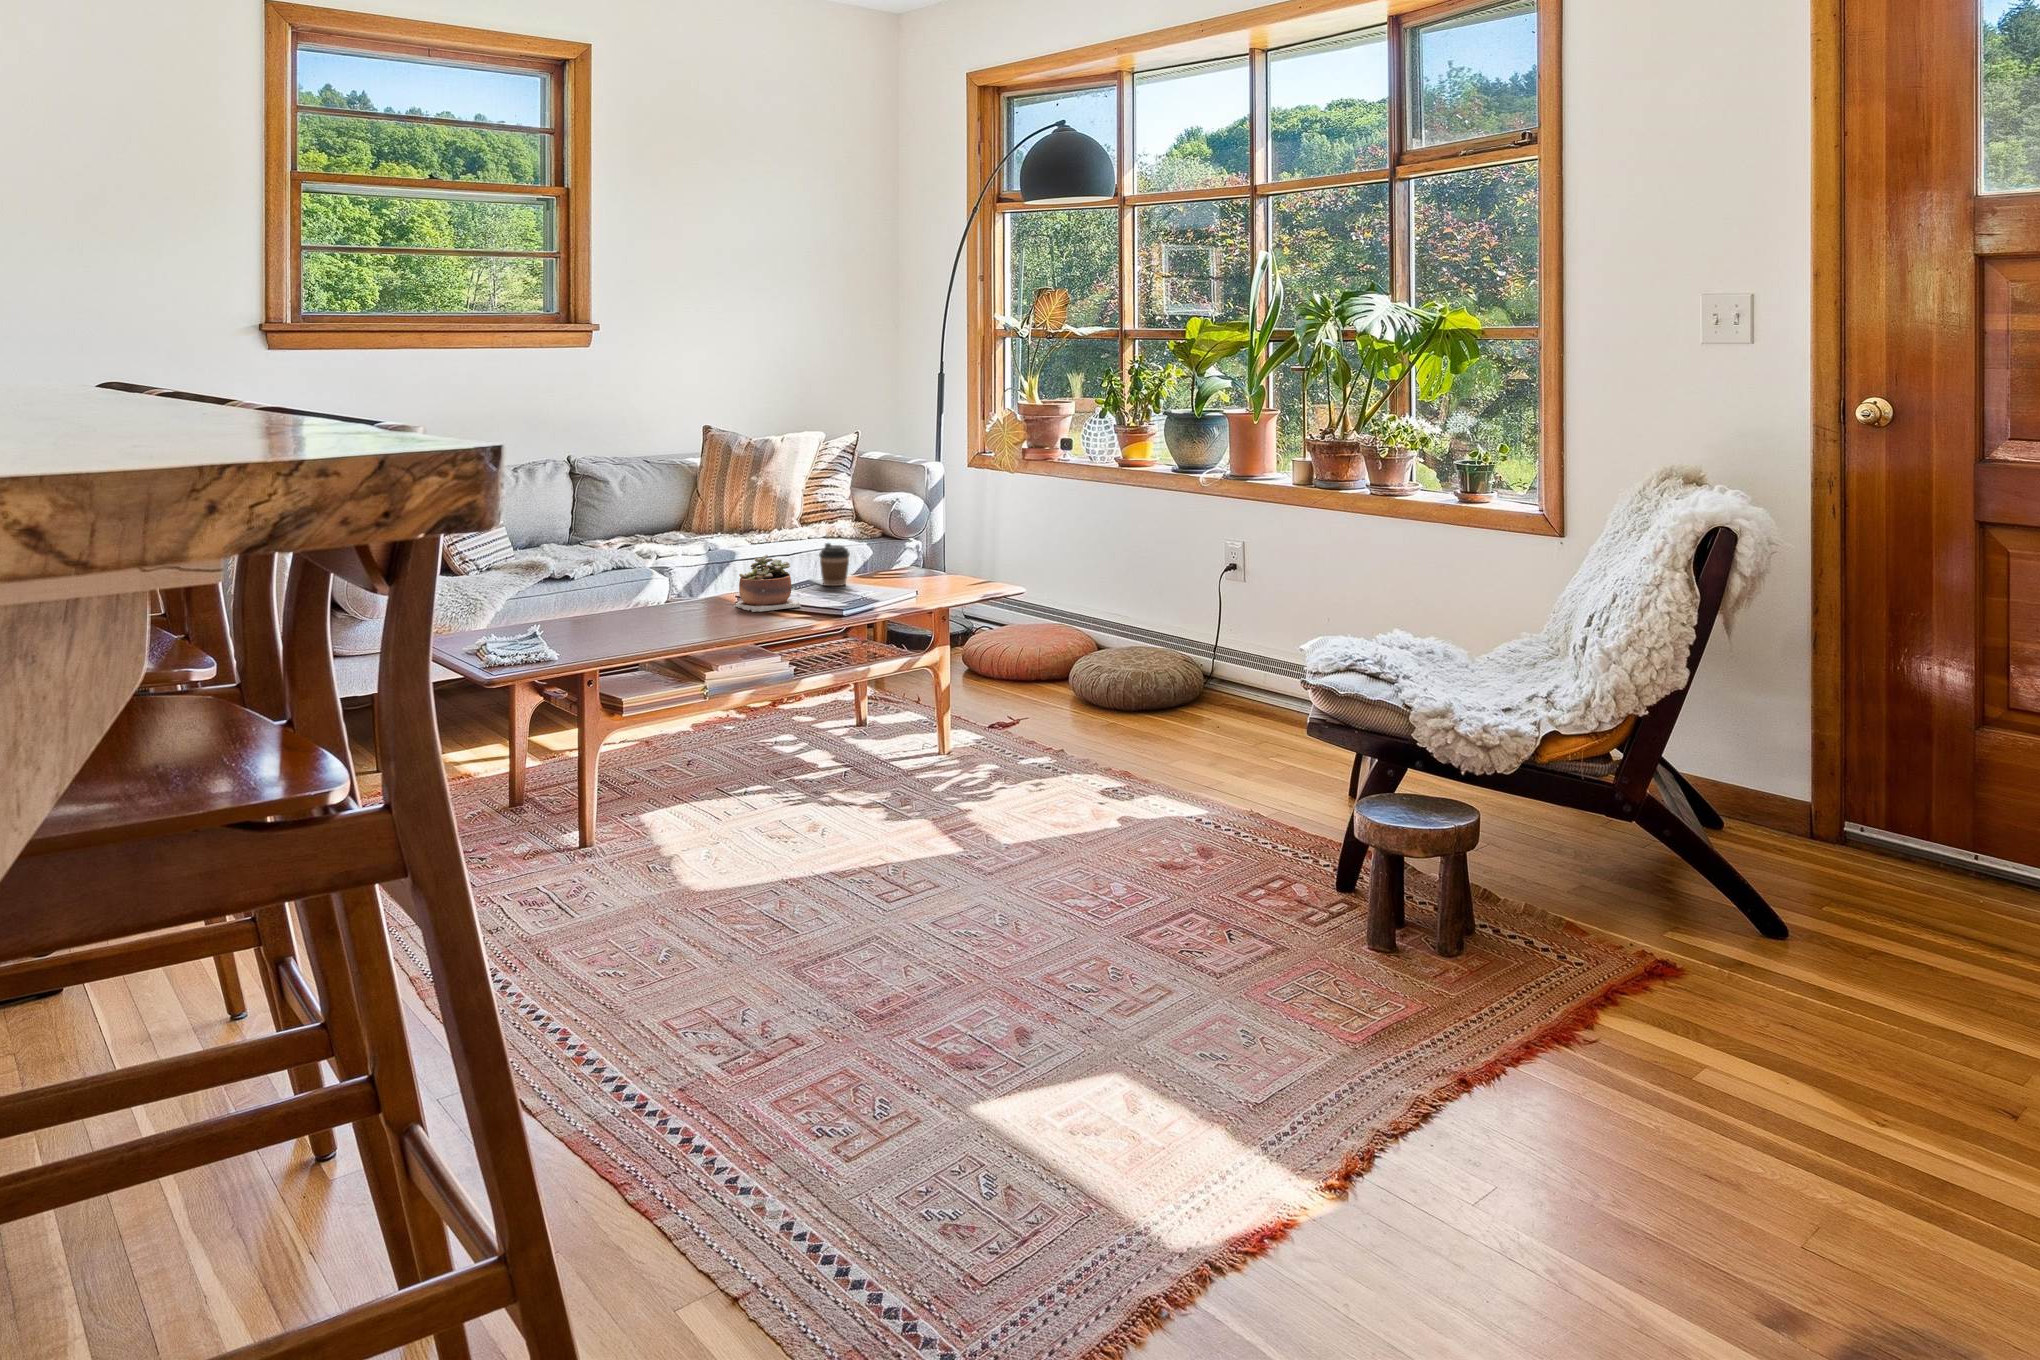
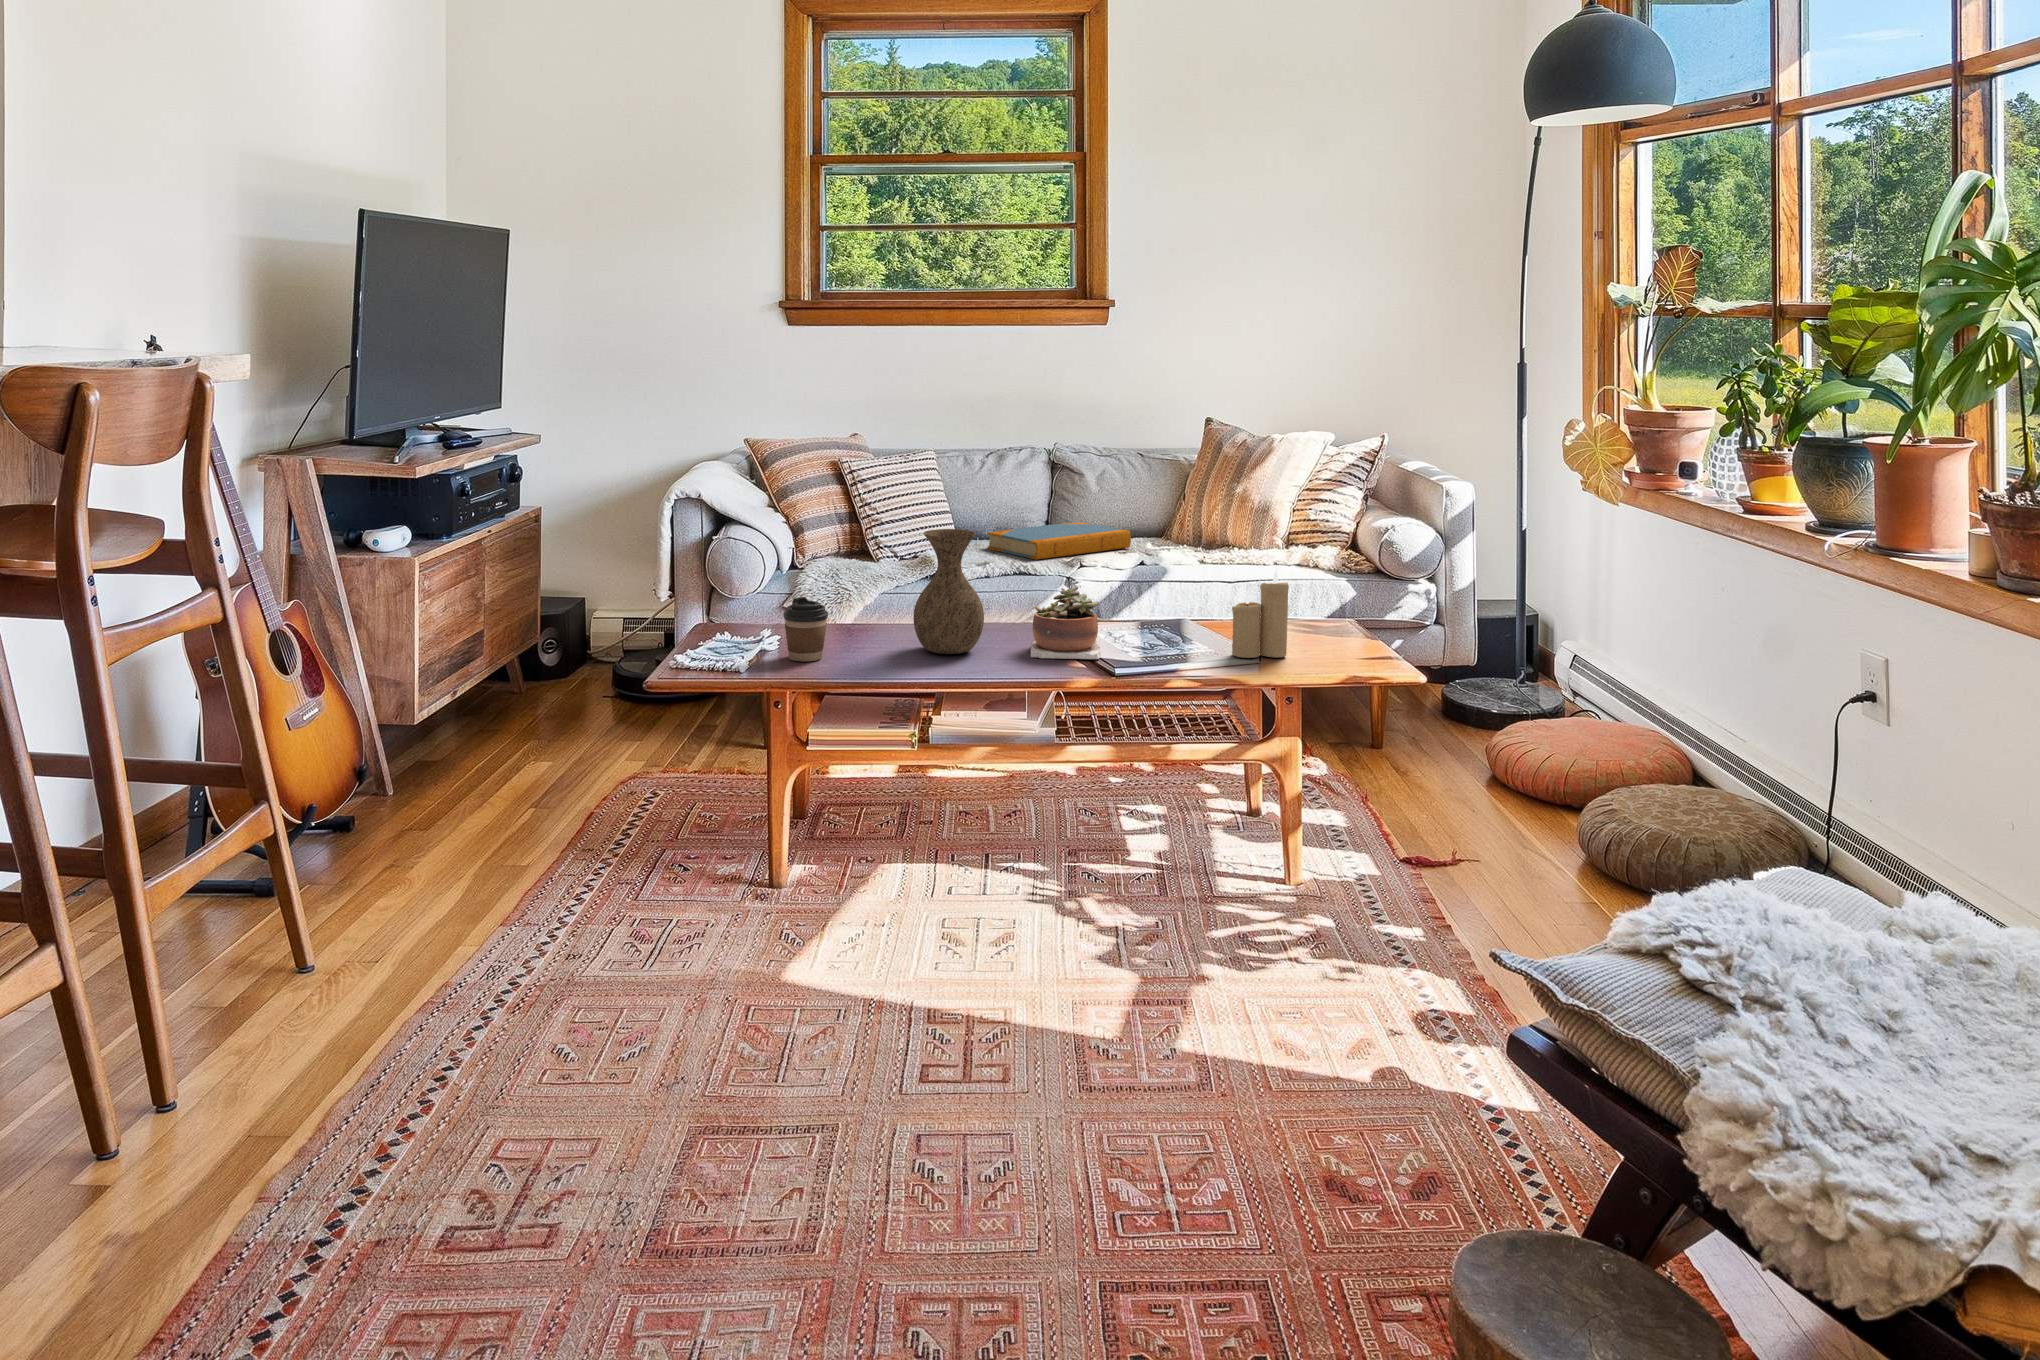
vase: none [655,517,714,619] -> present [914,529,984,654]
book: none [541,527,656,557] -> present [988,523,1131,560]
candle: none [876,528,913,594] -> present [1232,571,1289,658]
coffee cup: present [819,543,850,586] -> present [784,597,828,662]

